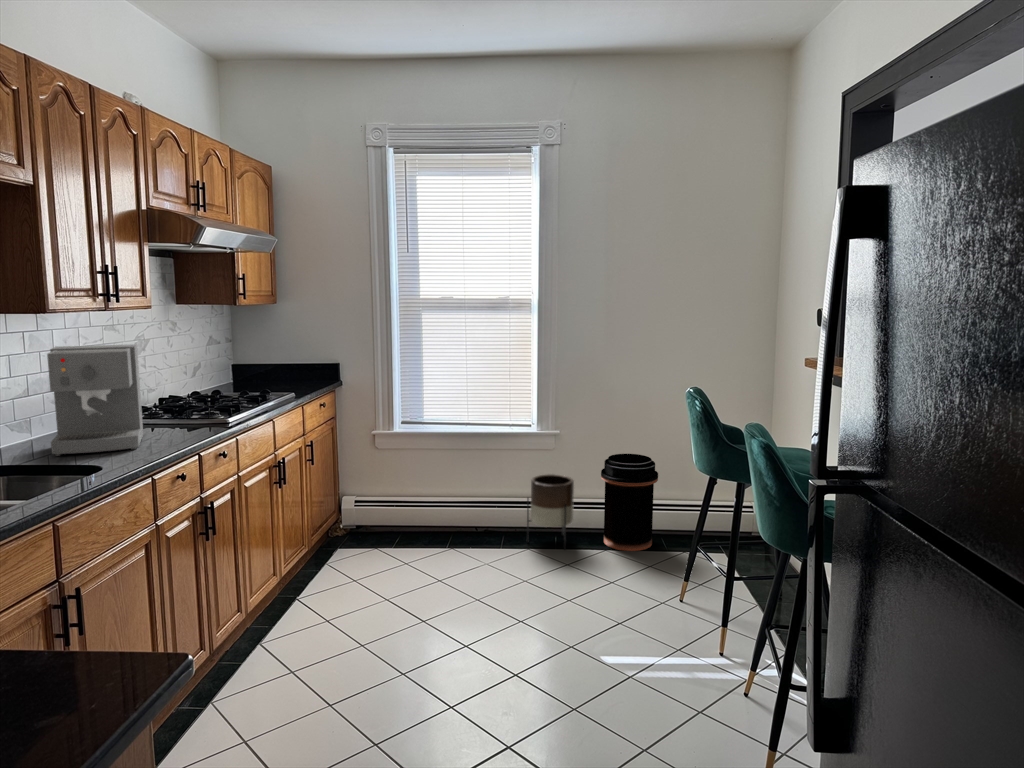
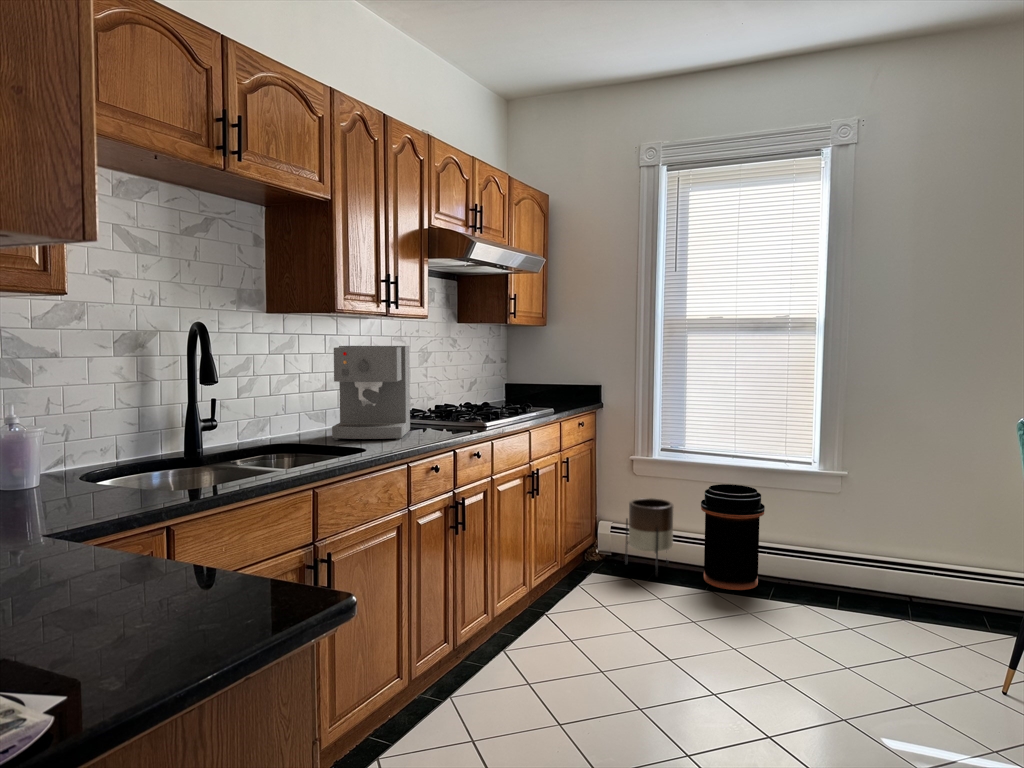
trash can: present [601,454,658,551] -> present [701,484,765,590]
planter: present [527,474,574,549] -> present [625,498,673,576]

